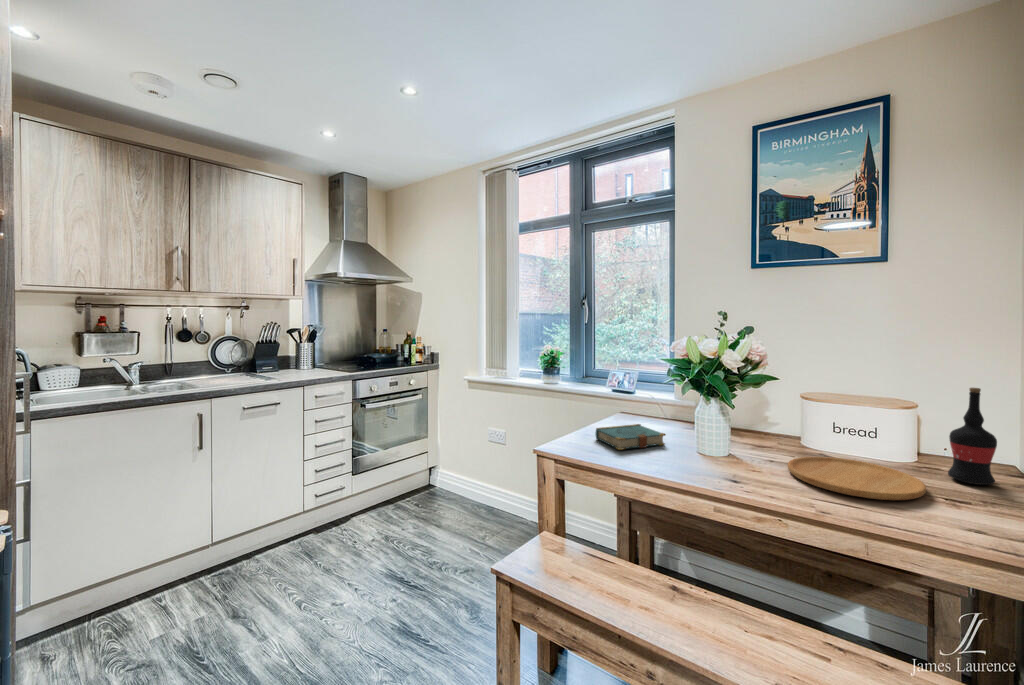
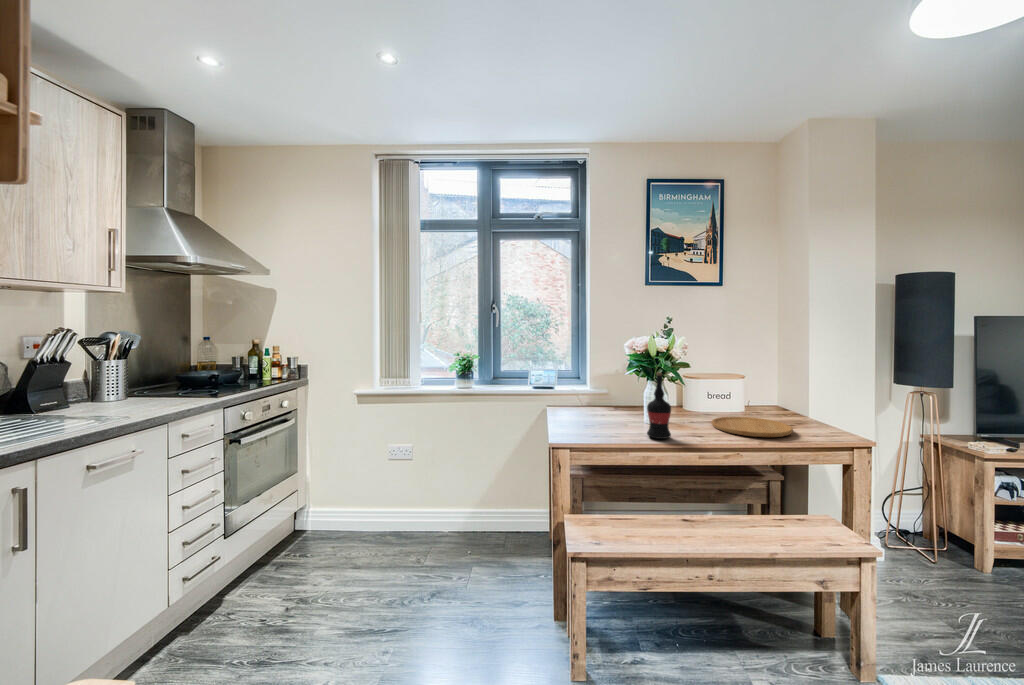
wine bottle: present [948,388,997,485] -> present [647,372,671,439]
book: present [595,424,665,450] -> none [576,413,628,435]

